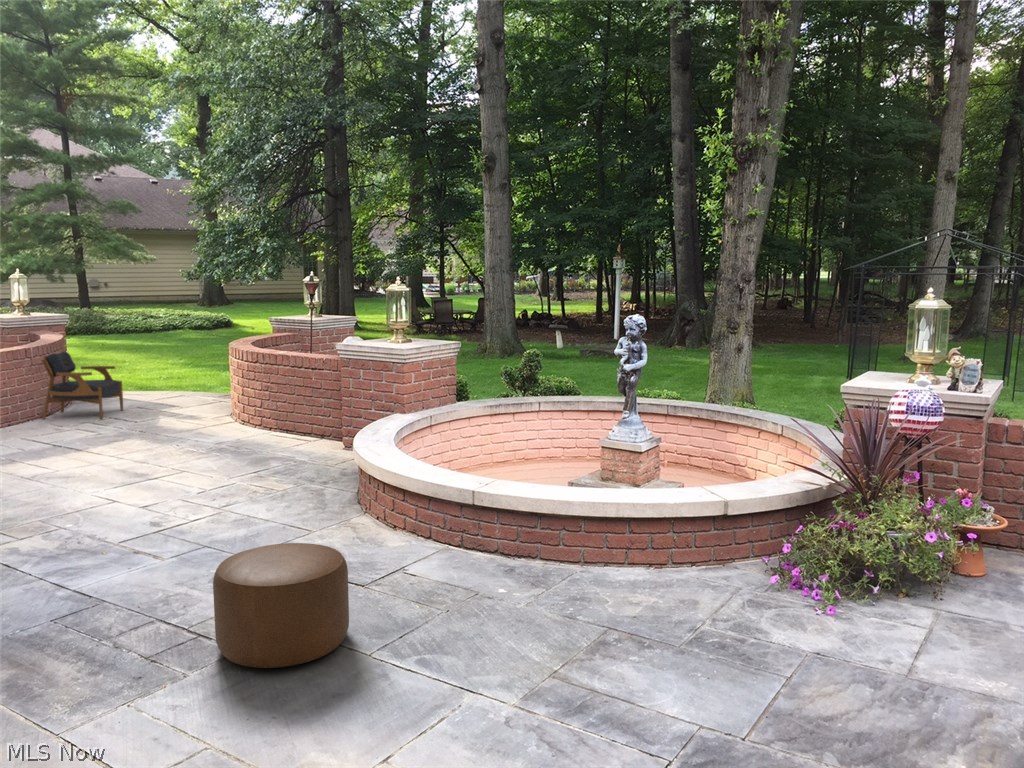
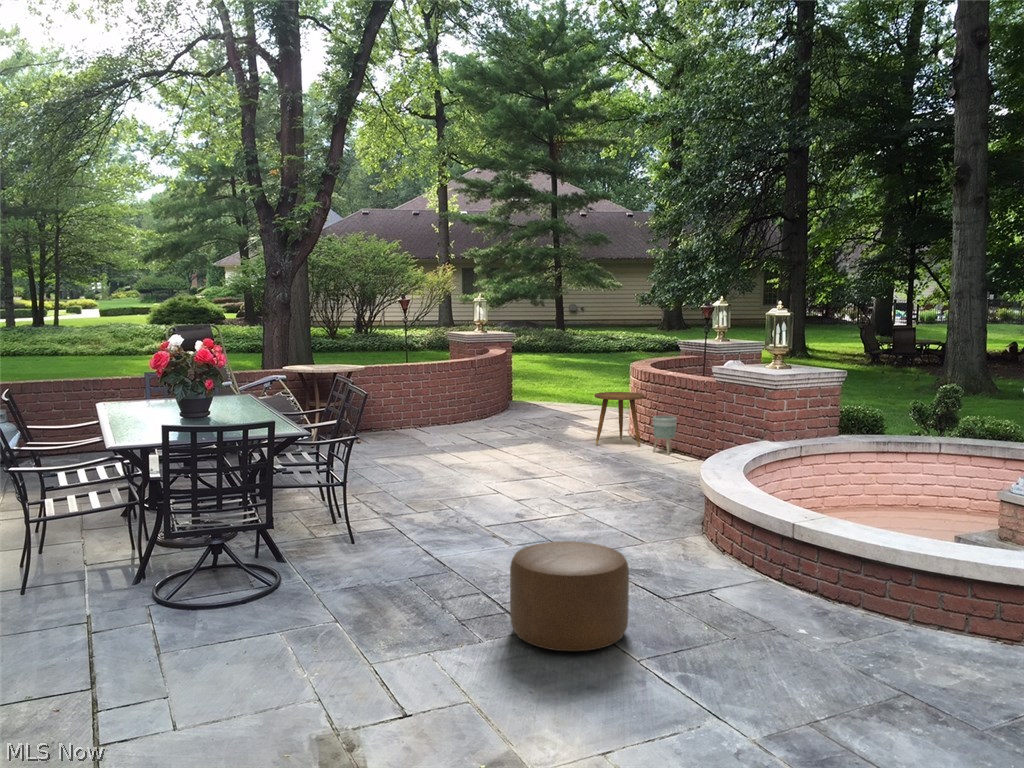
armchair: present [42,352,123,419] -> none [477,365,541,426]
side table: none [199,375,255,434] -> present [595,392,645,447]
planter: none [268,397,293,436] -> present [653,416,677,454]

